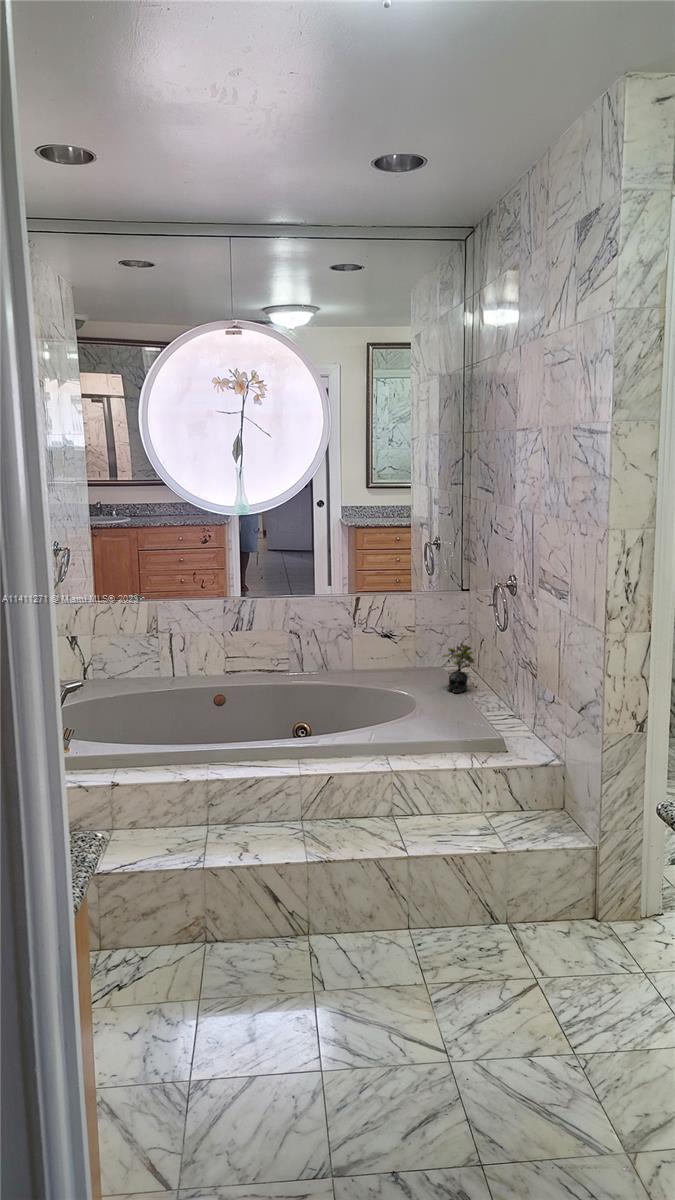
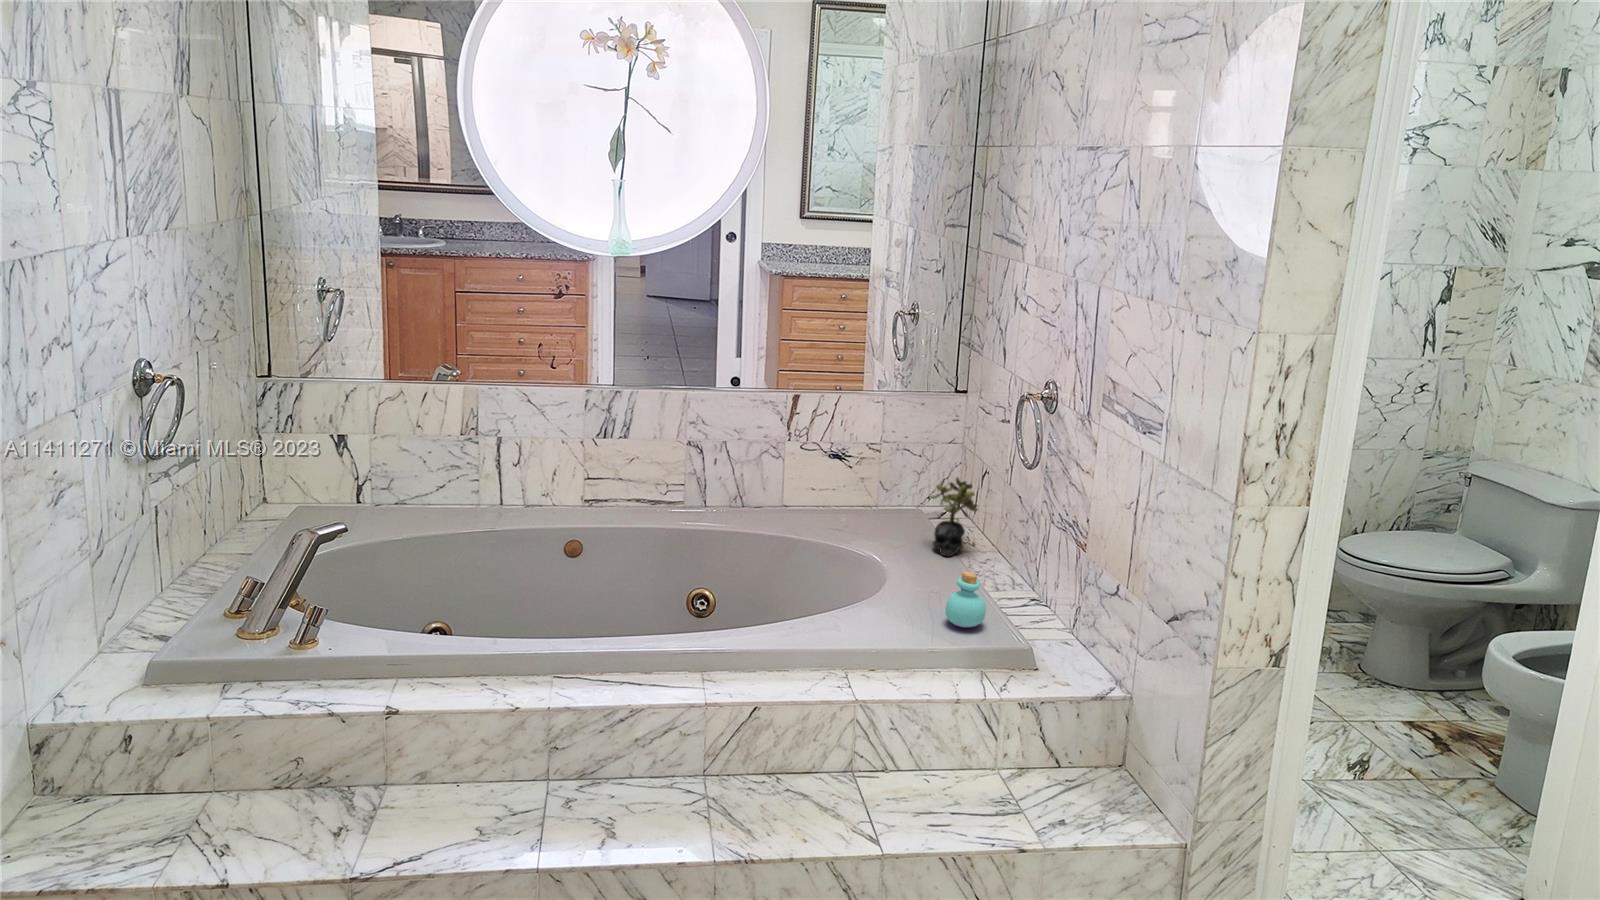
perfume bottle: none [451,695,476,730] -> present [946,571,986,628]

